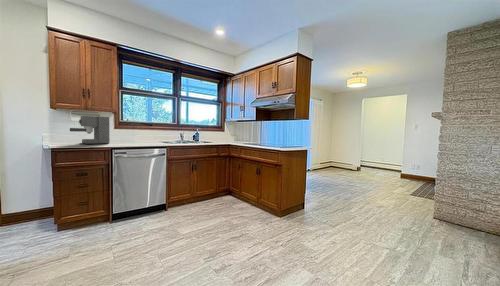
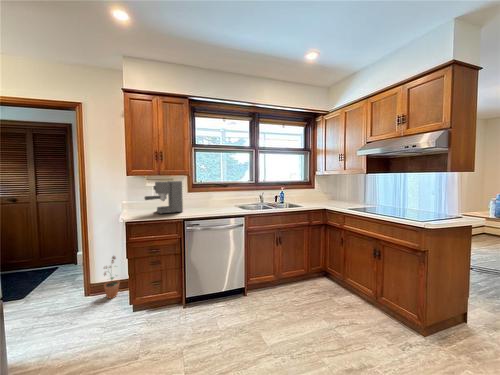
potted plant: none [15,186,36,226] -> present [104,256,119,298]

